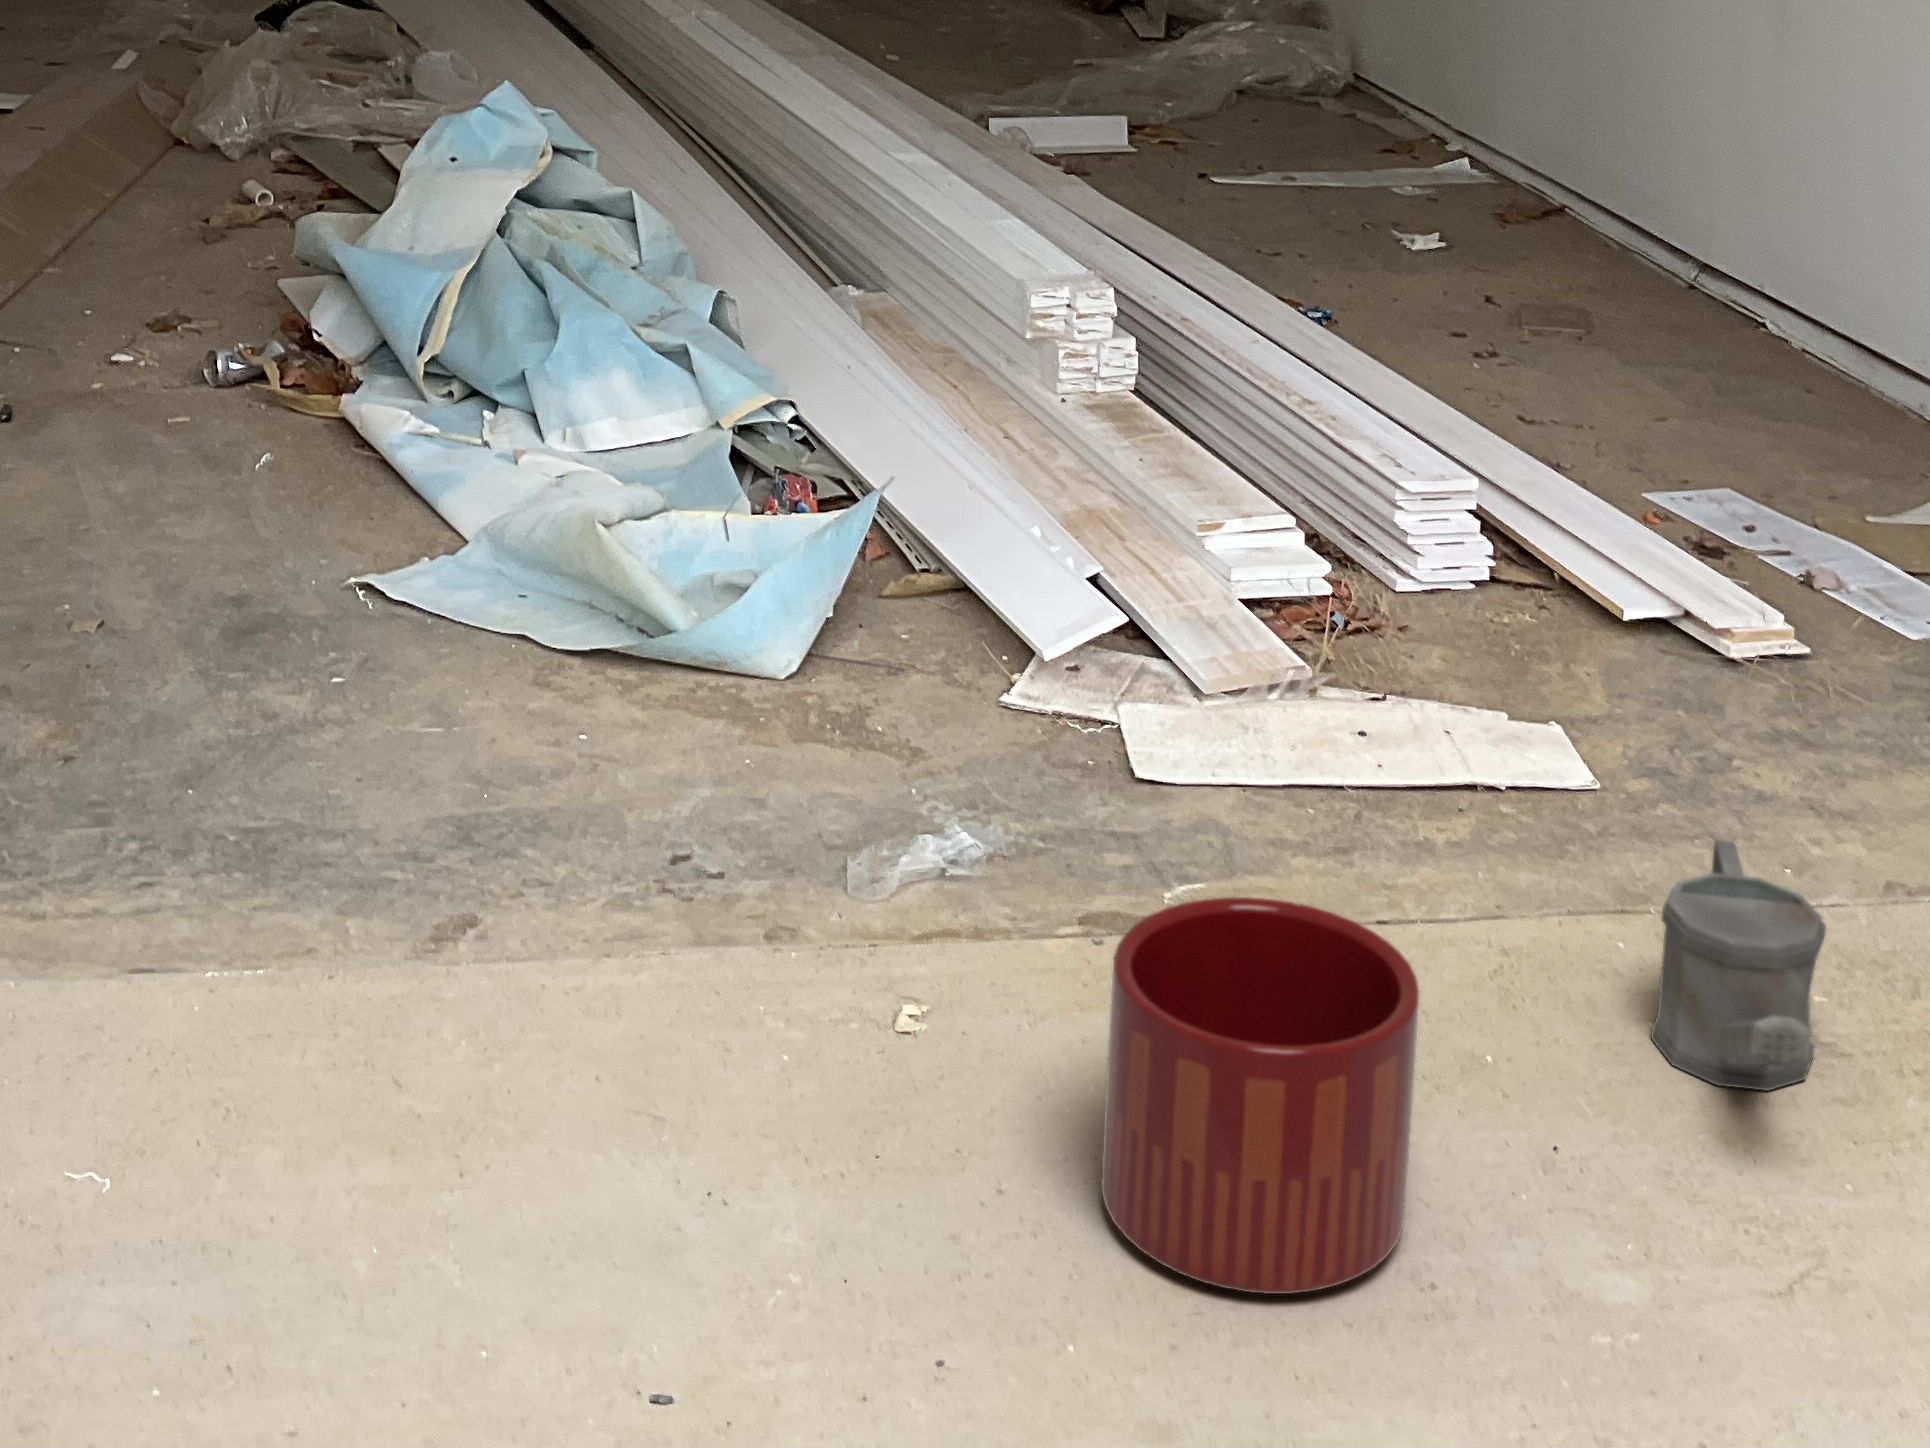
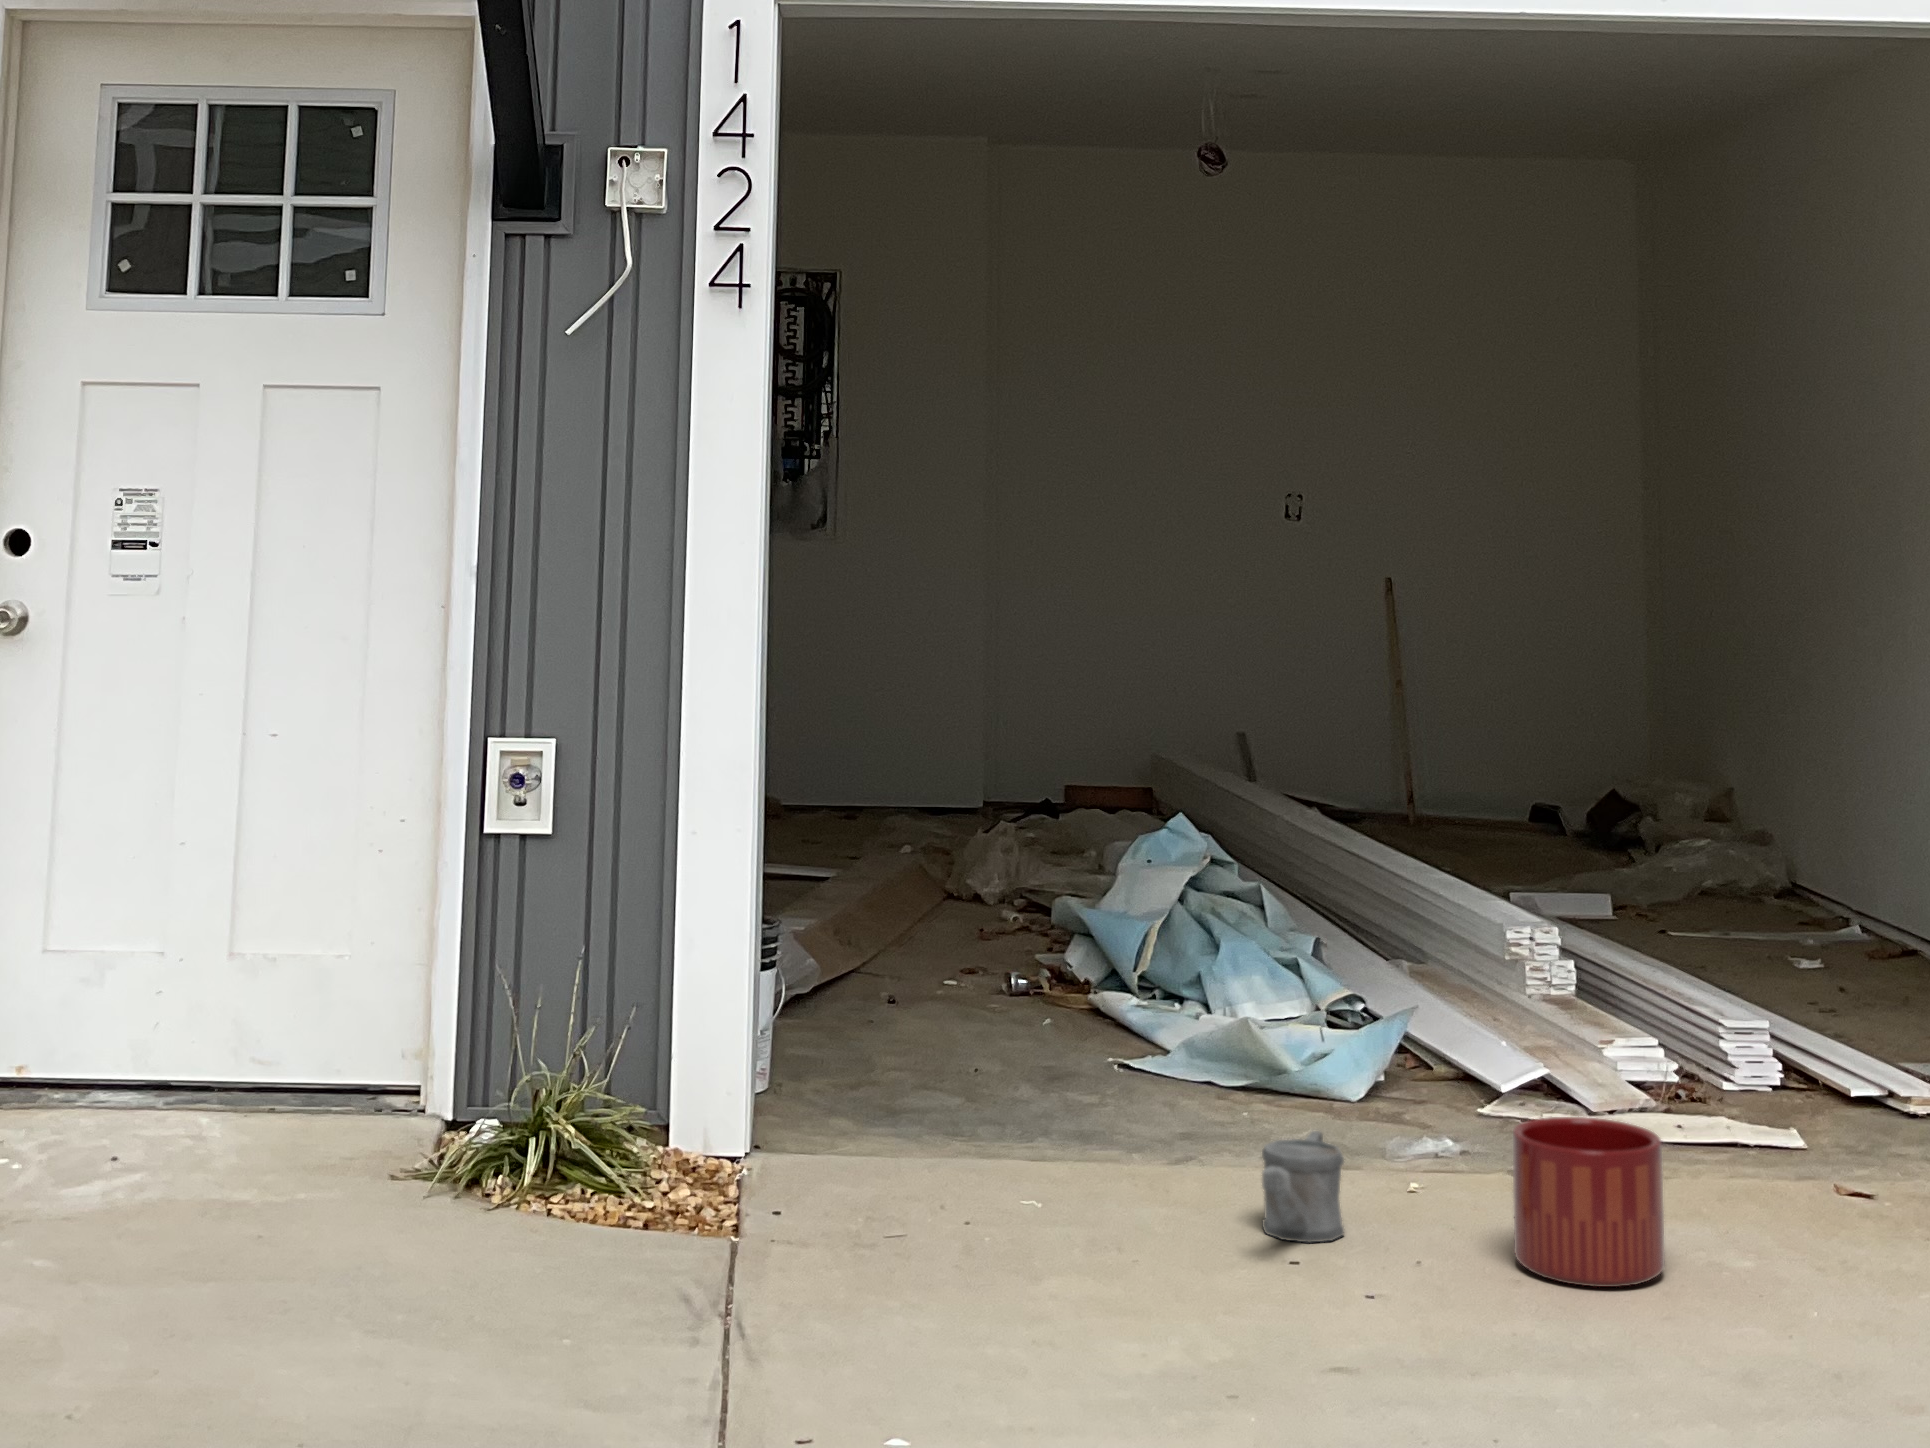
watering can: present [1651,840,1826,1091] -> present [1262,1131,1344,1242]

